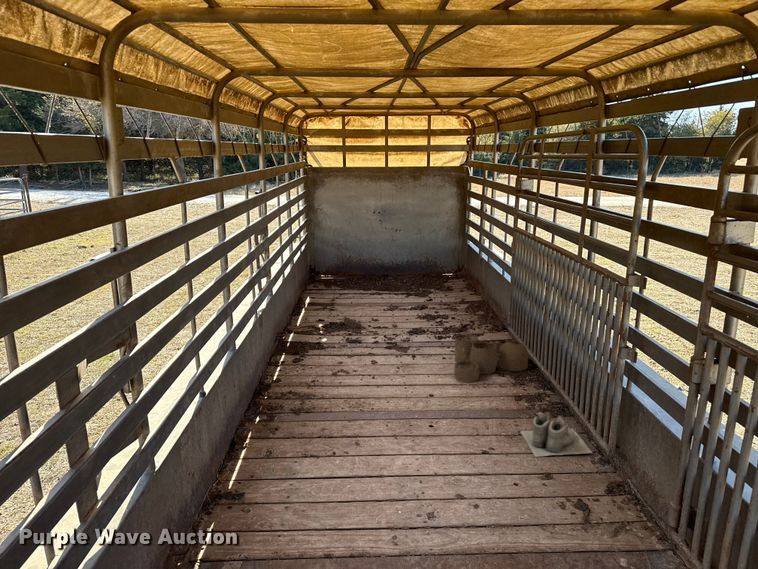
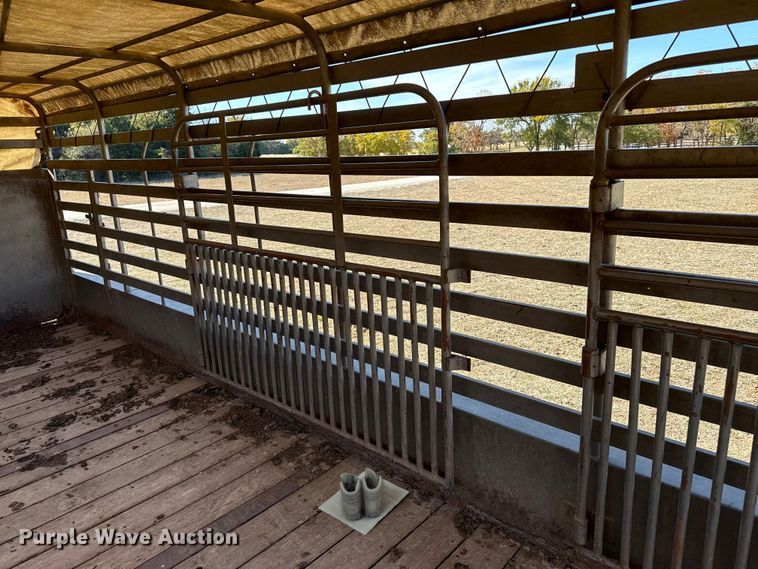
woven basket: present [454,331,528,383] -> none [146,383,251,473]

